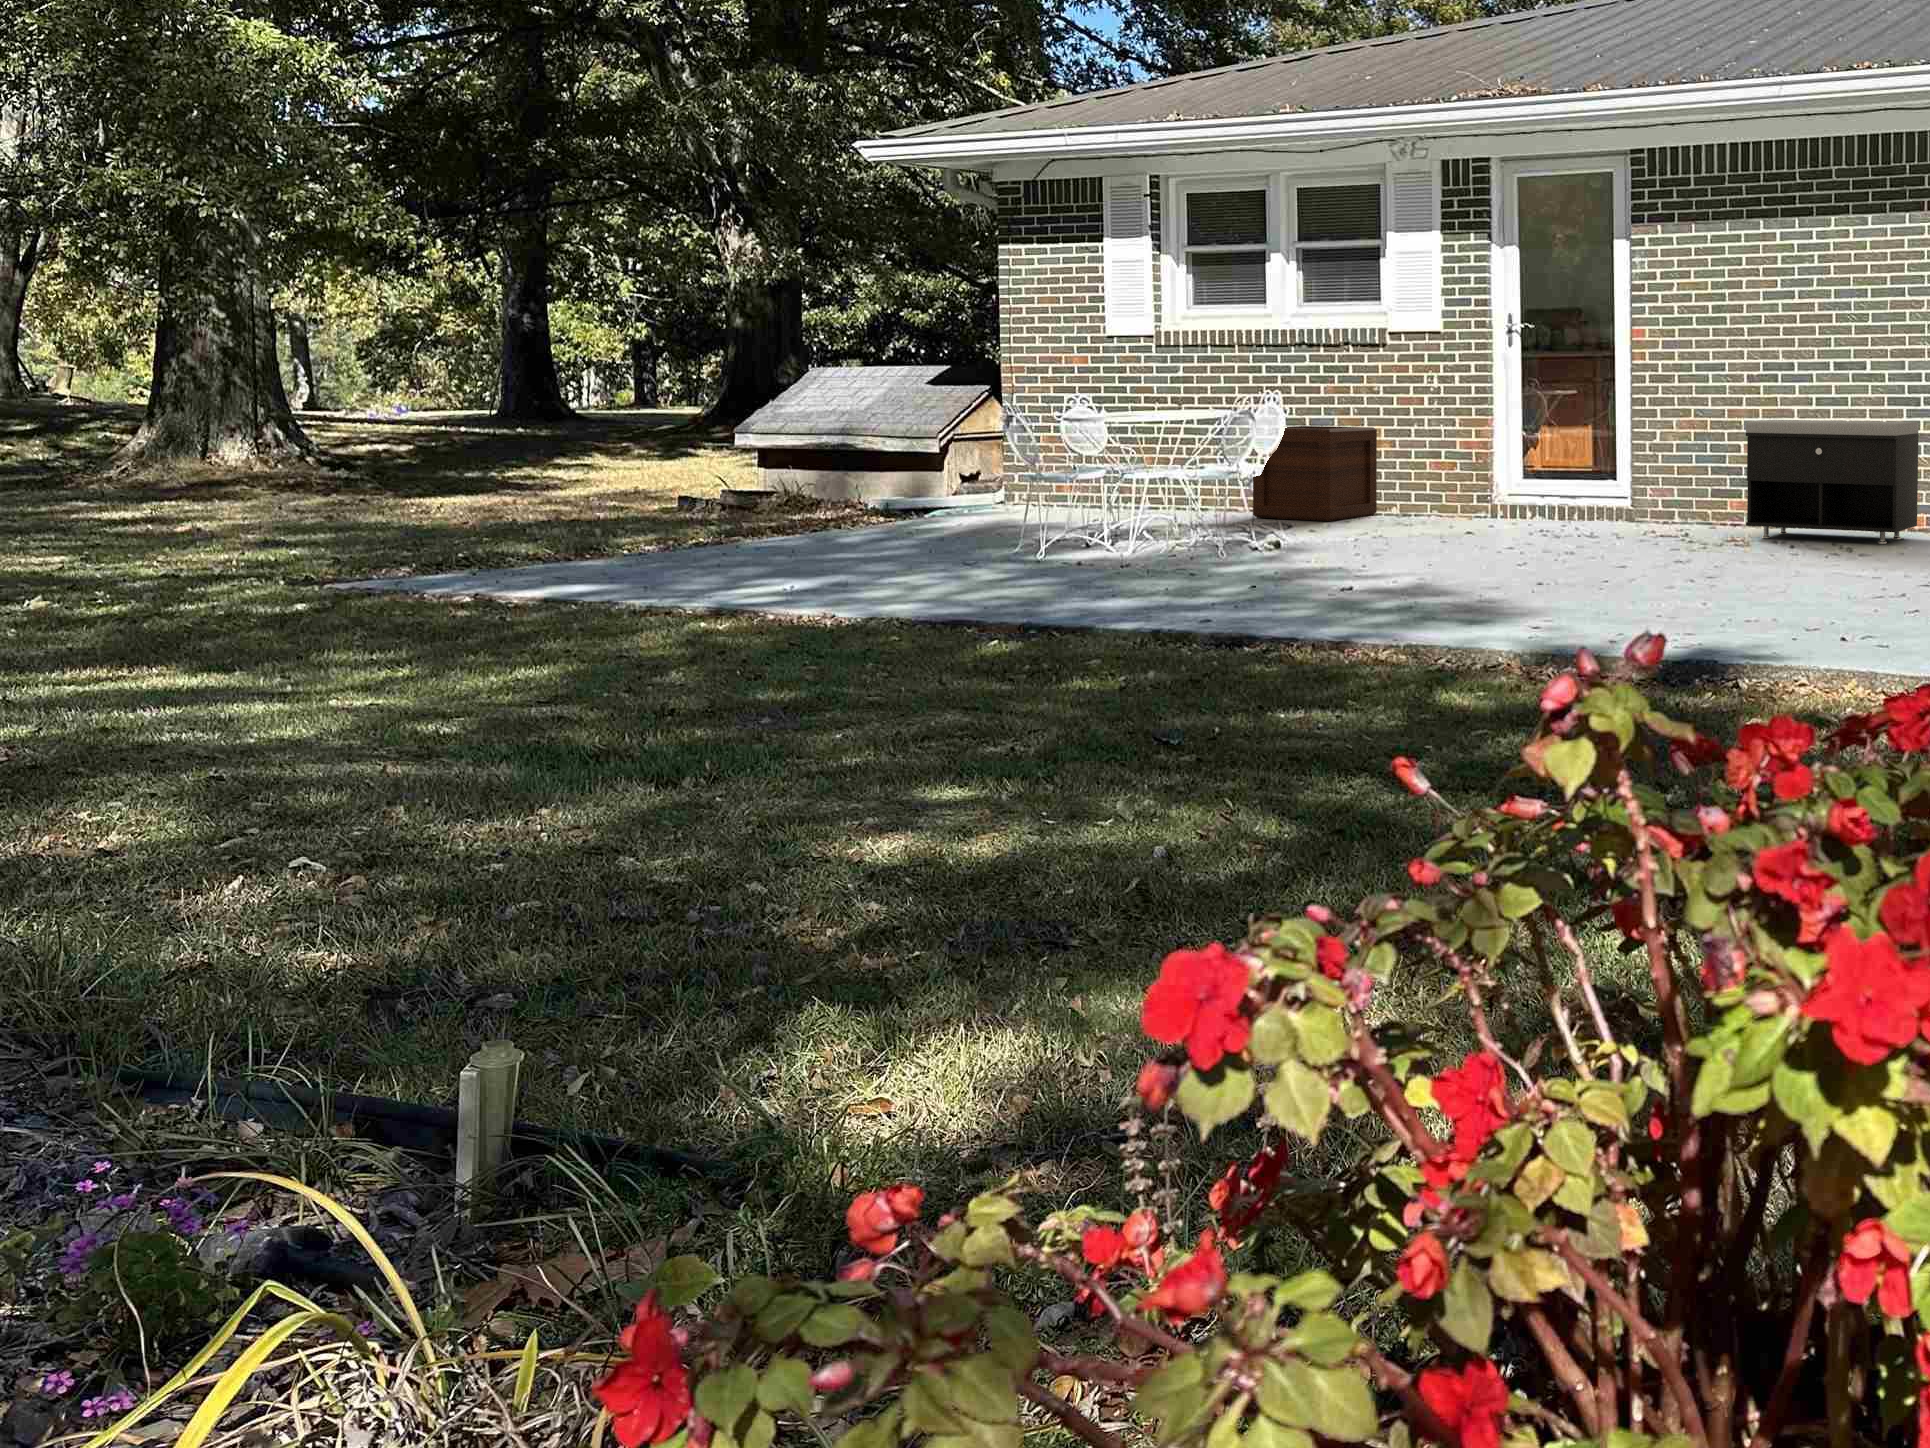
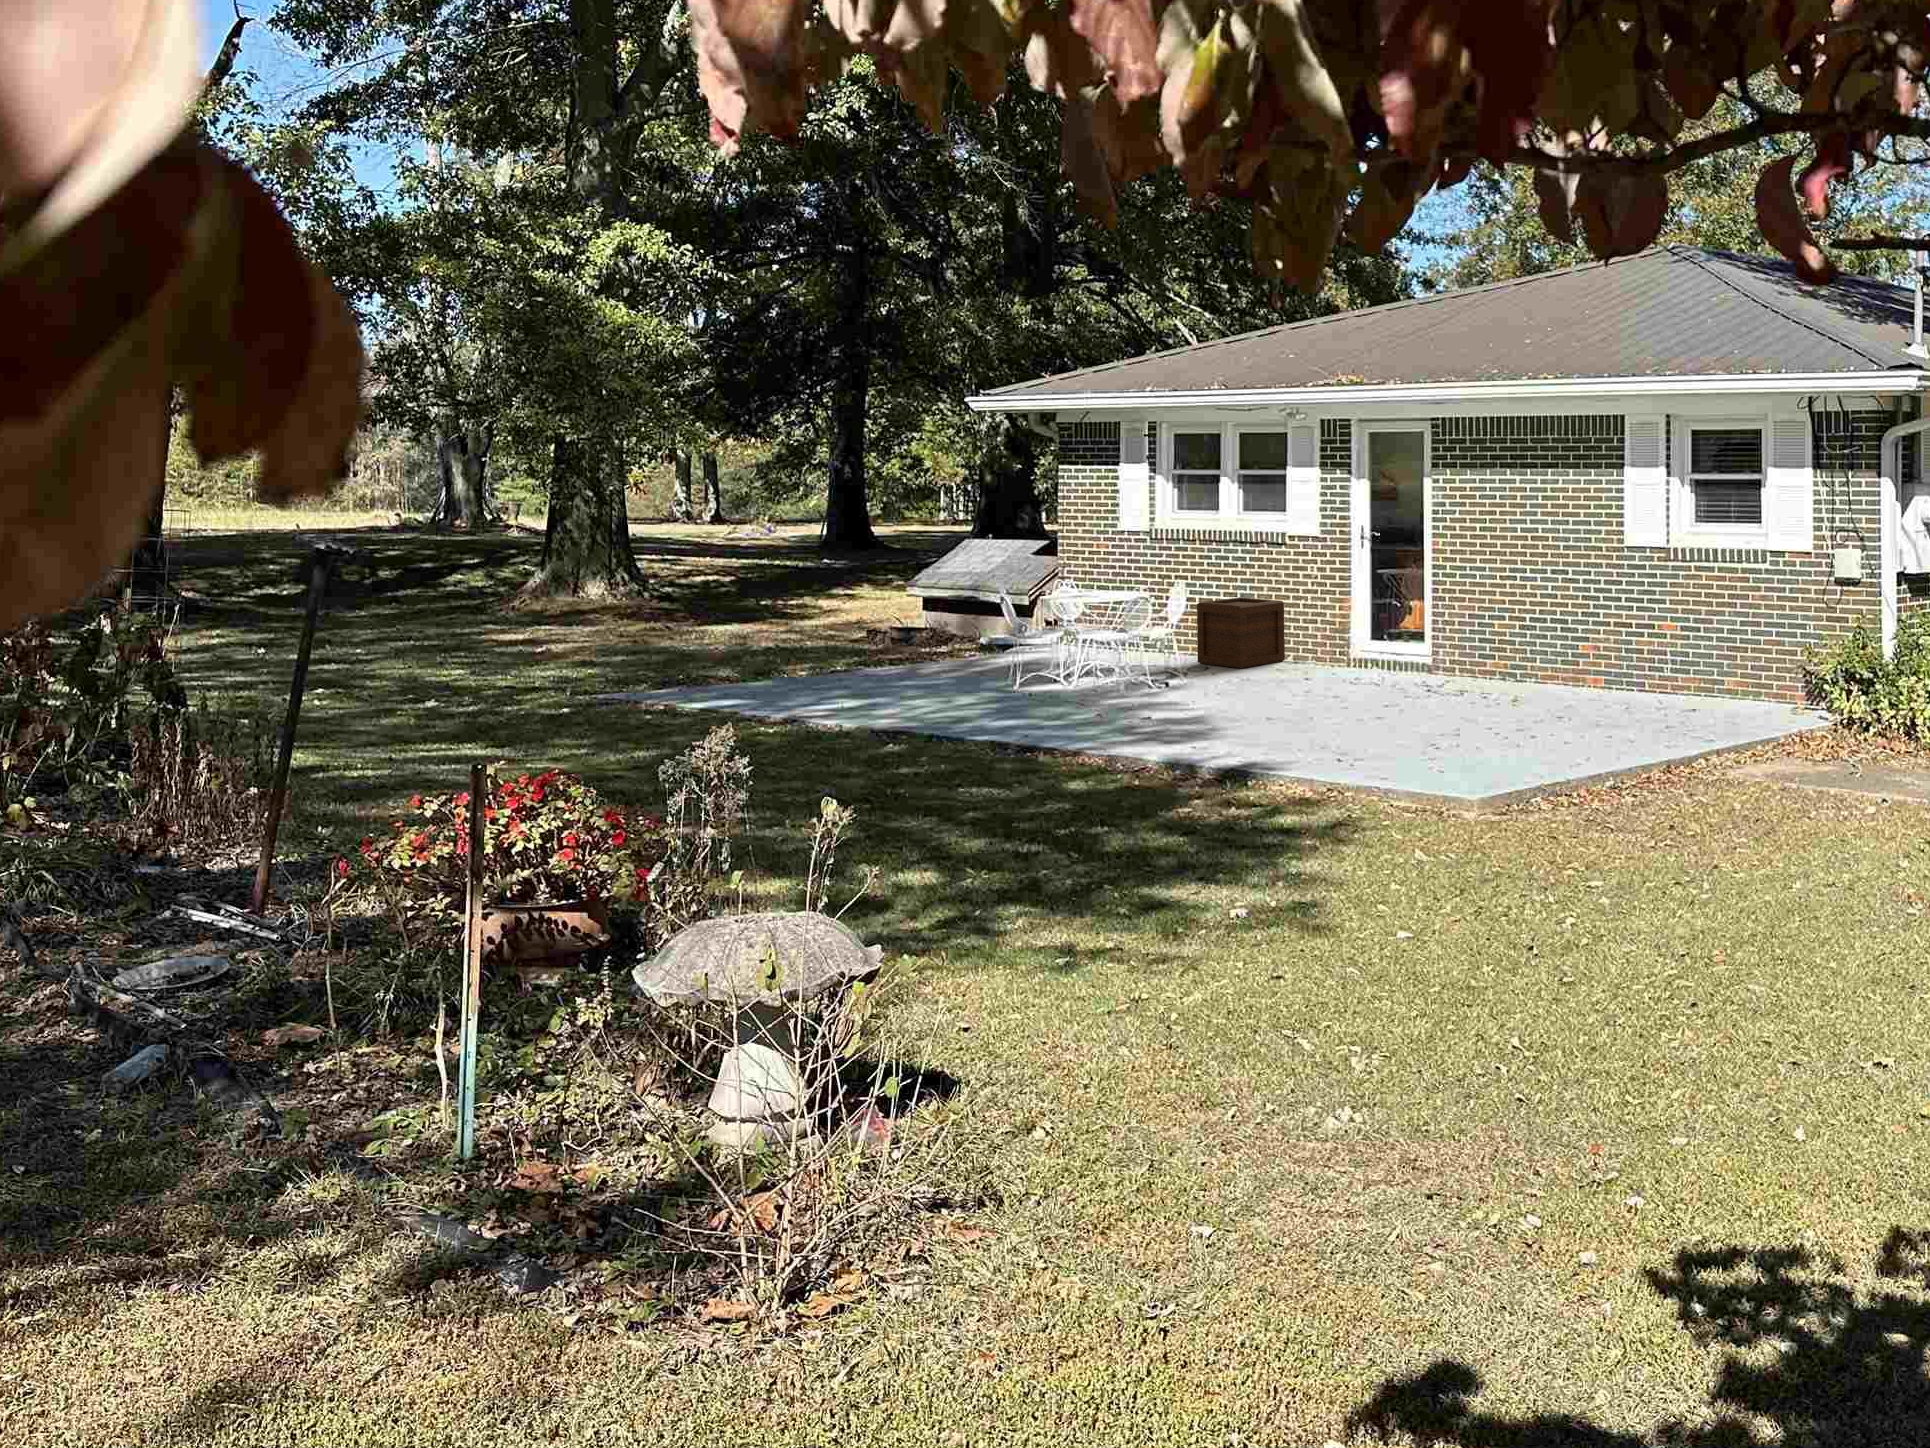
storage bench: present [1746,420,1919,544] -> none [1479,609,1600,702]

